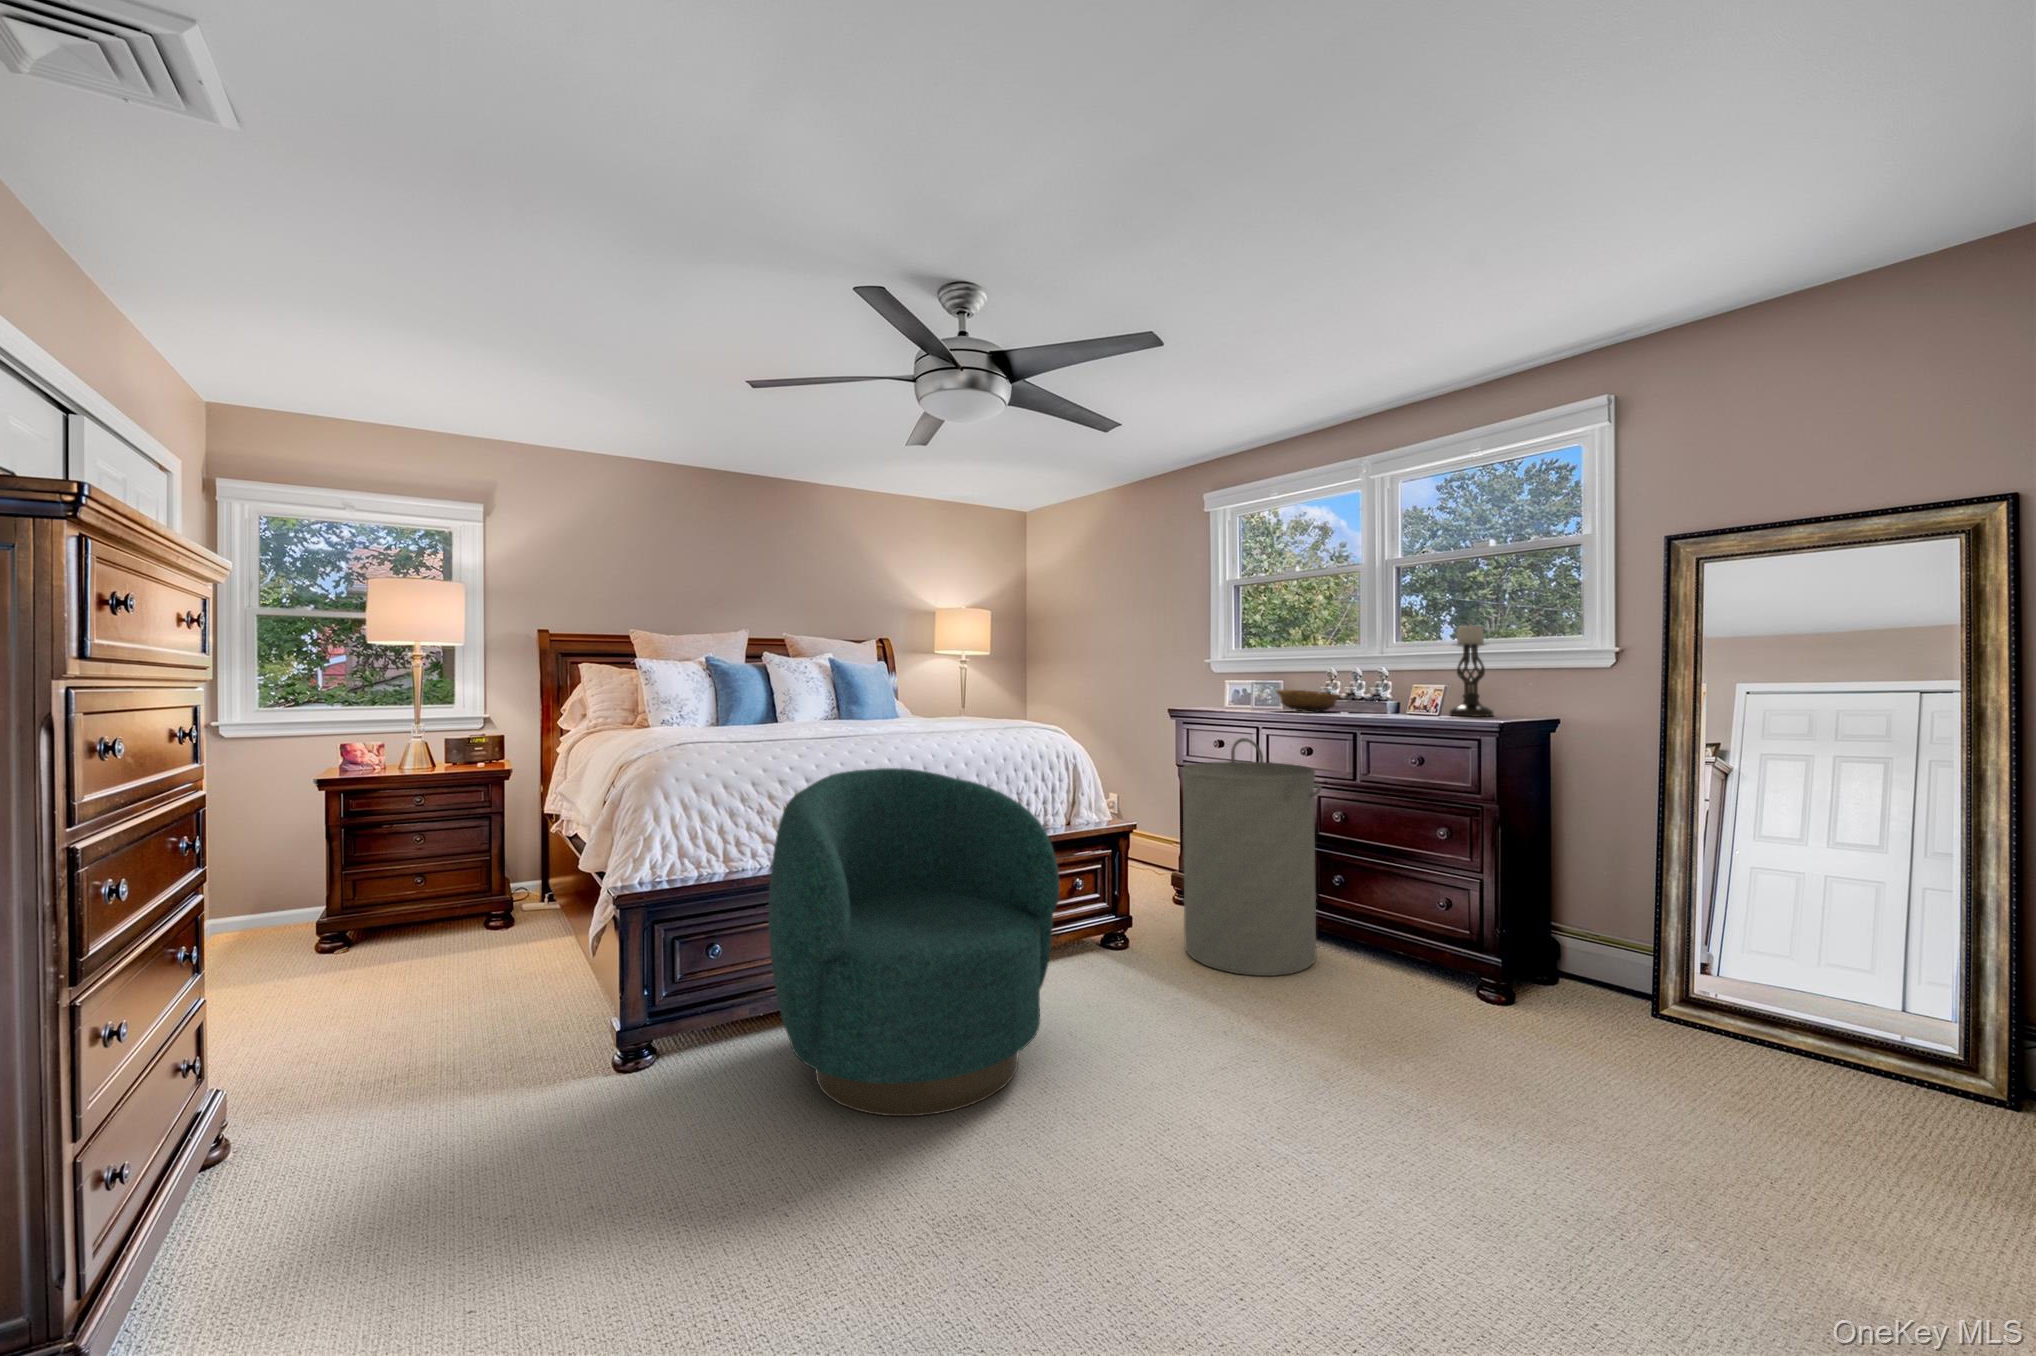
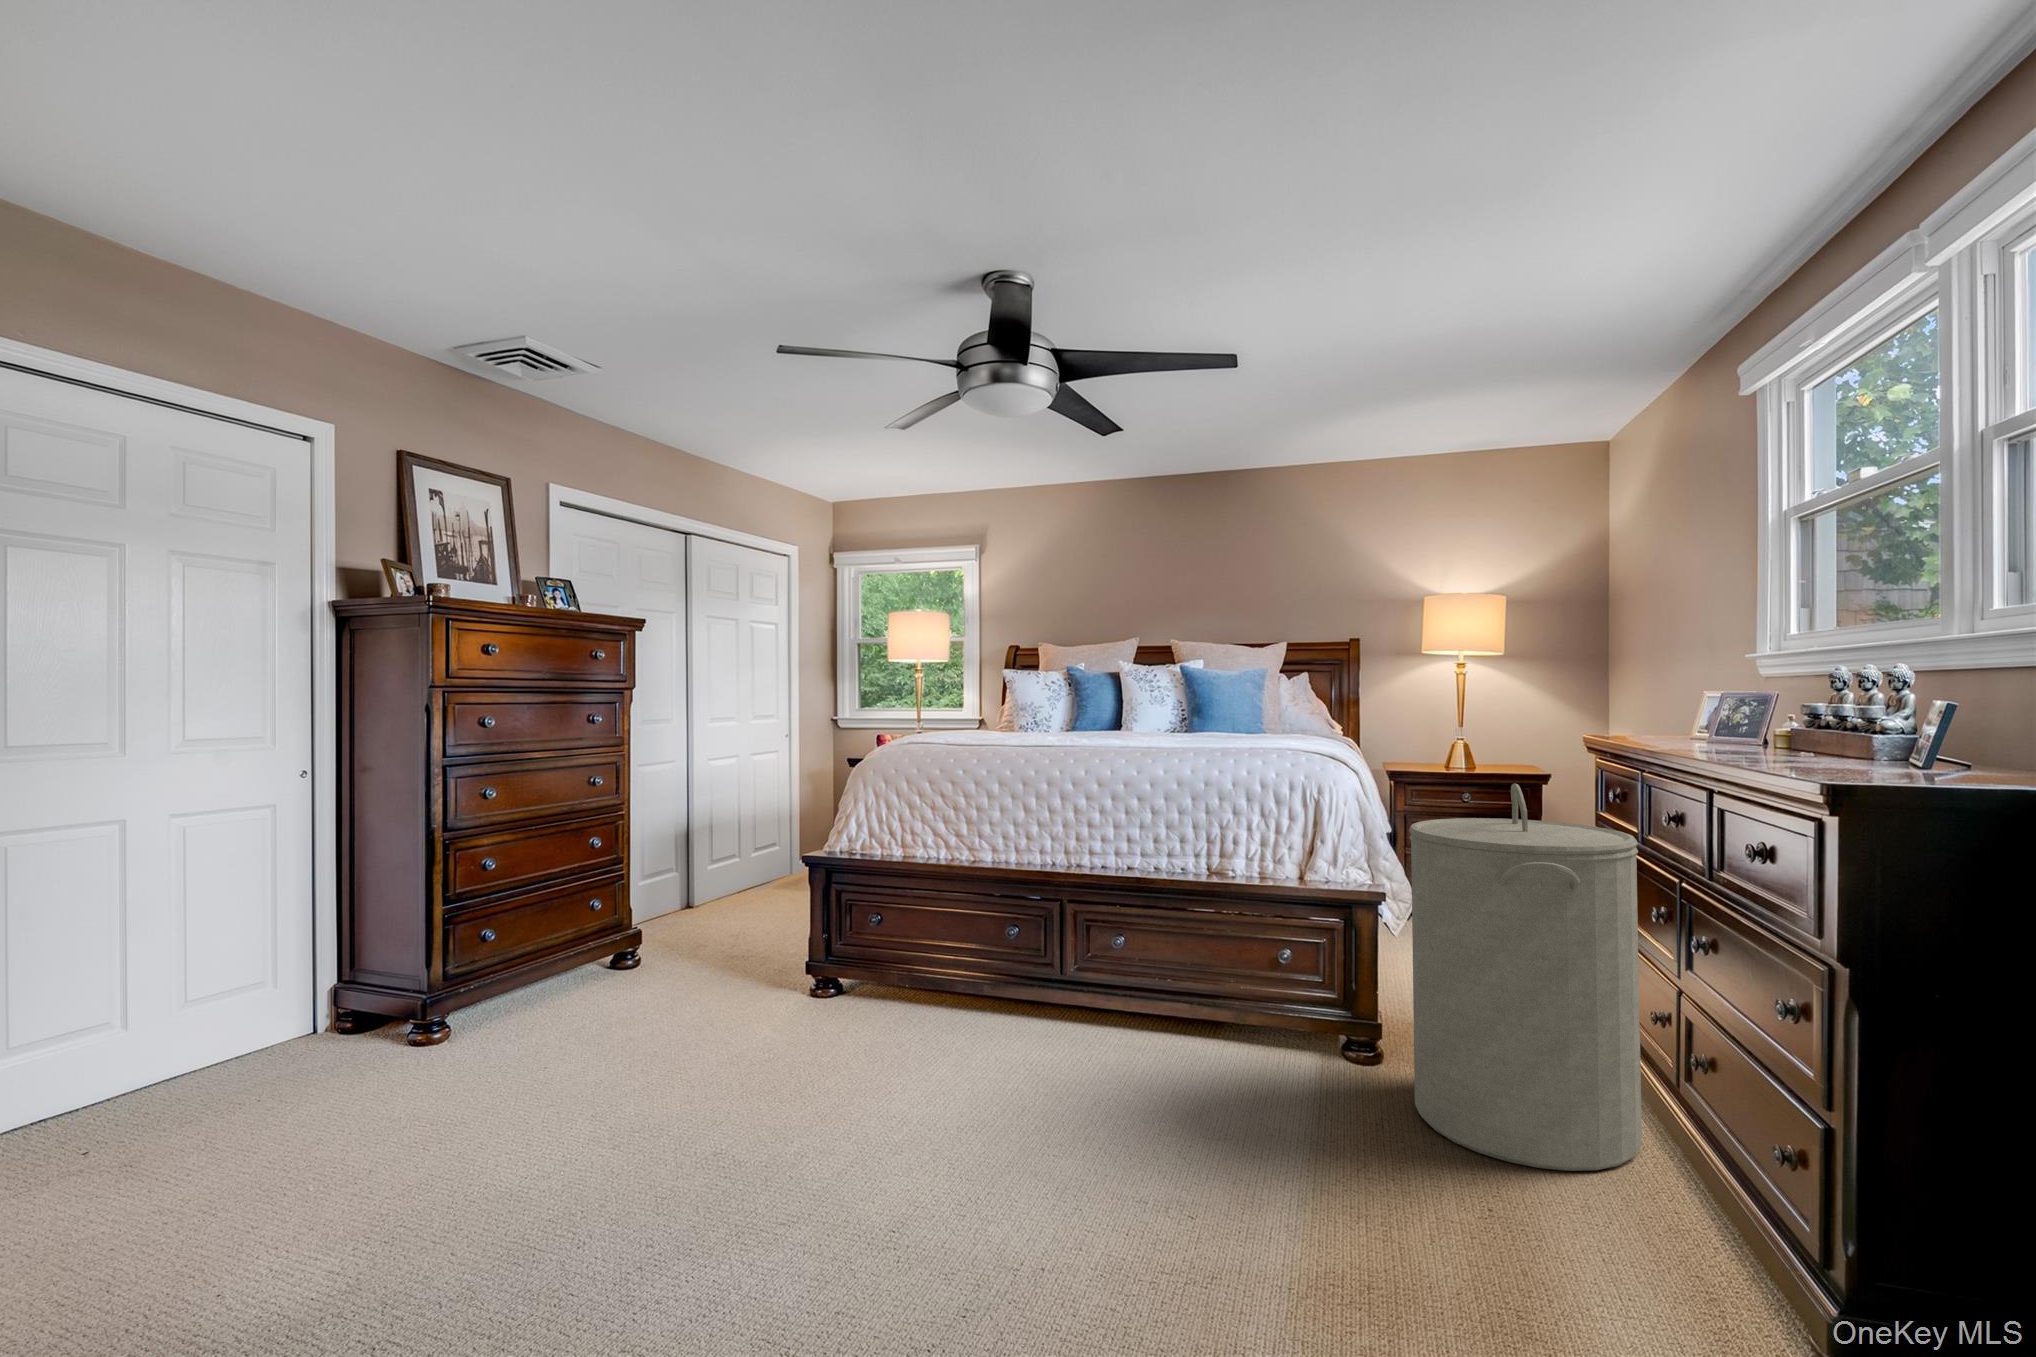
candle holder: present [1449,623,1494,716] -> none [1848,576,1961,773]
decorative bowl: present [1276,689,1341,712] -> none [1647,710,1787,751]
armchair: present [768,768,1060,1116] -> none [818,777,1095,1105]

